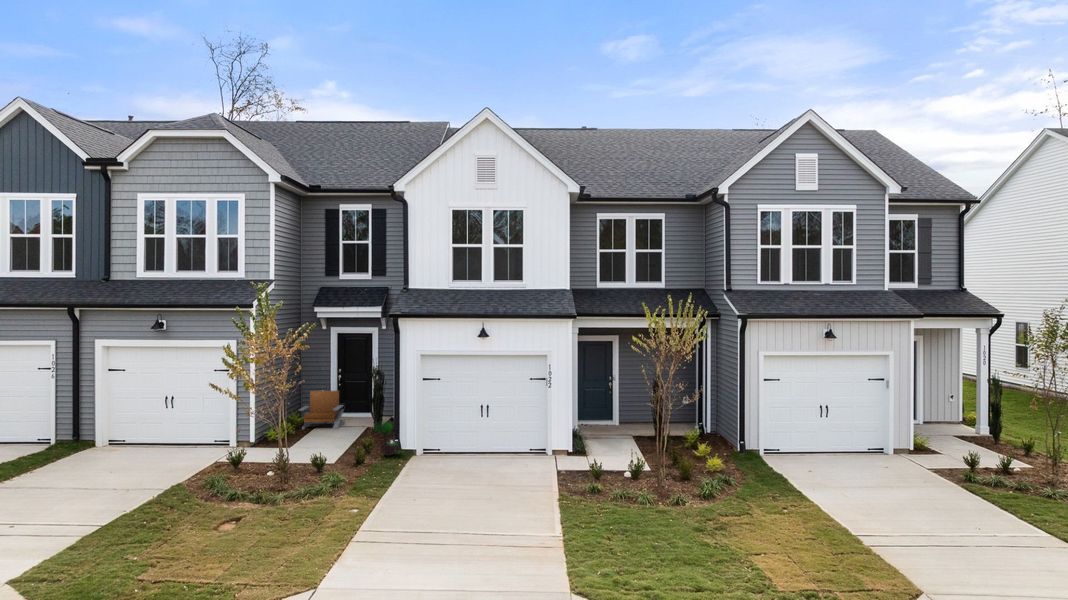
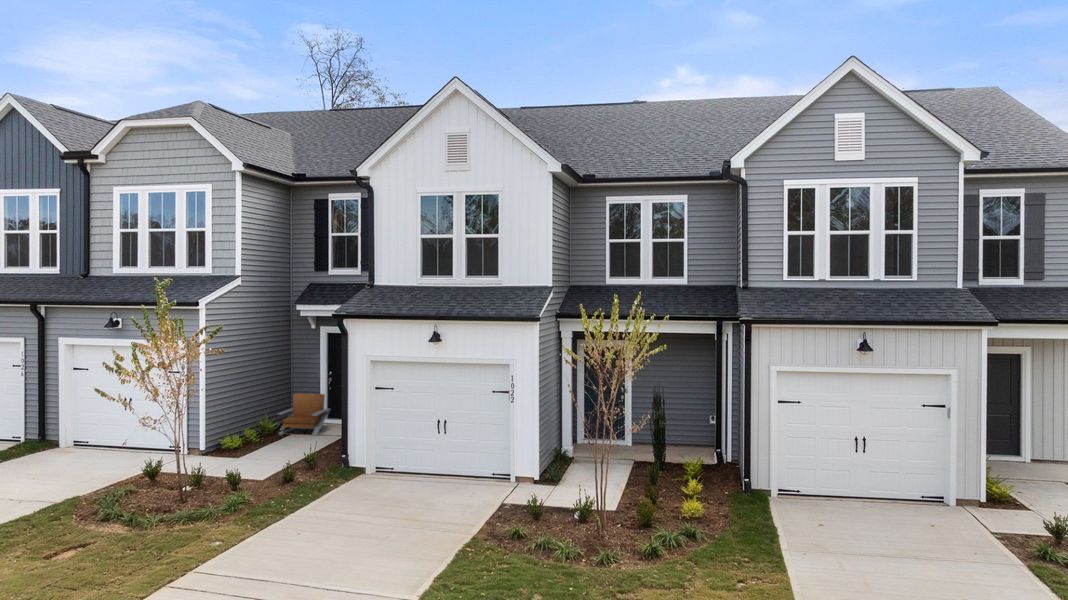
potted tree: present [375,422,398,456] -> none [320,428,349,471]

